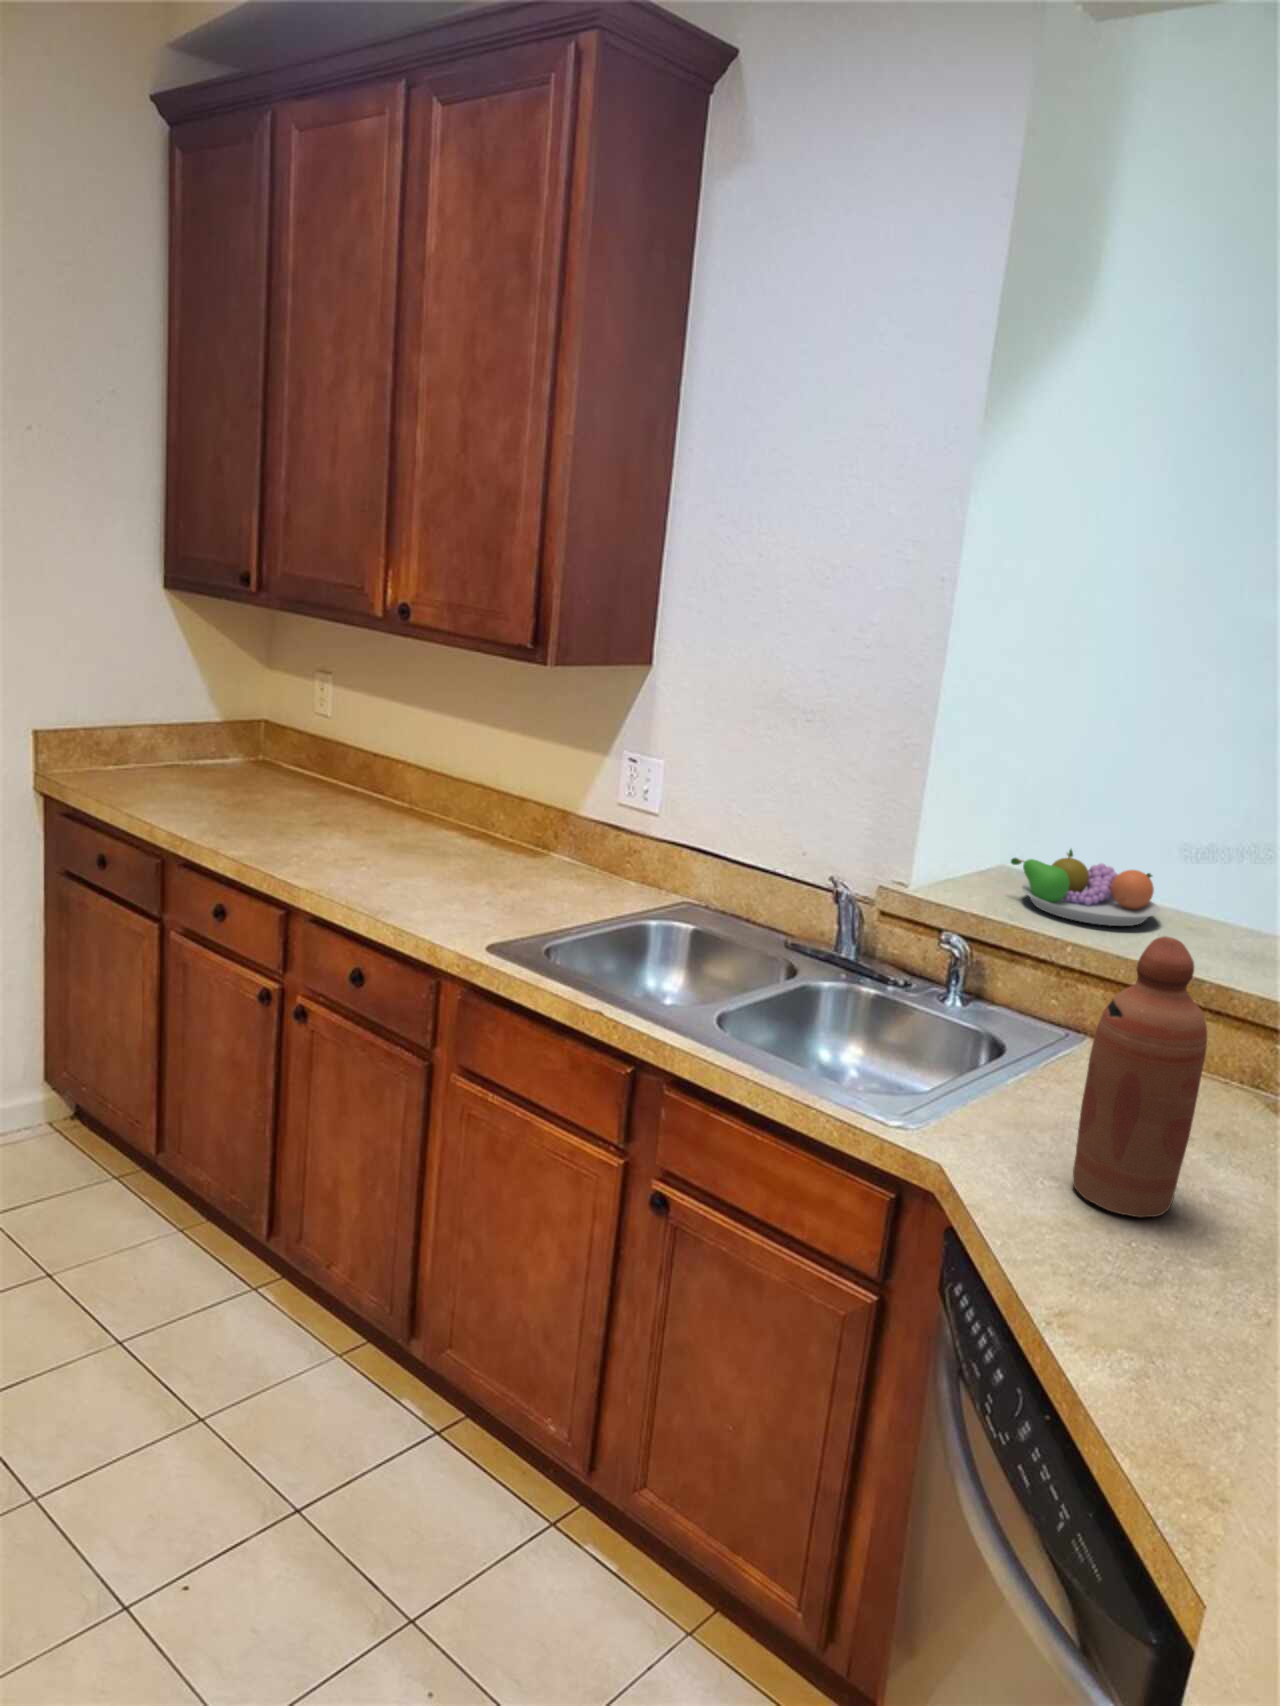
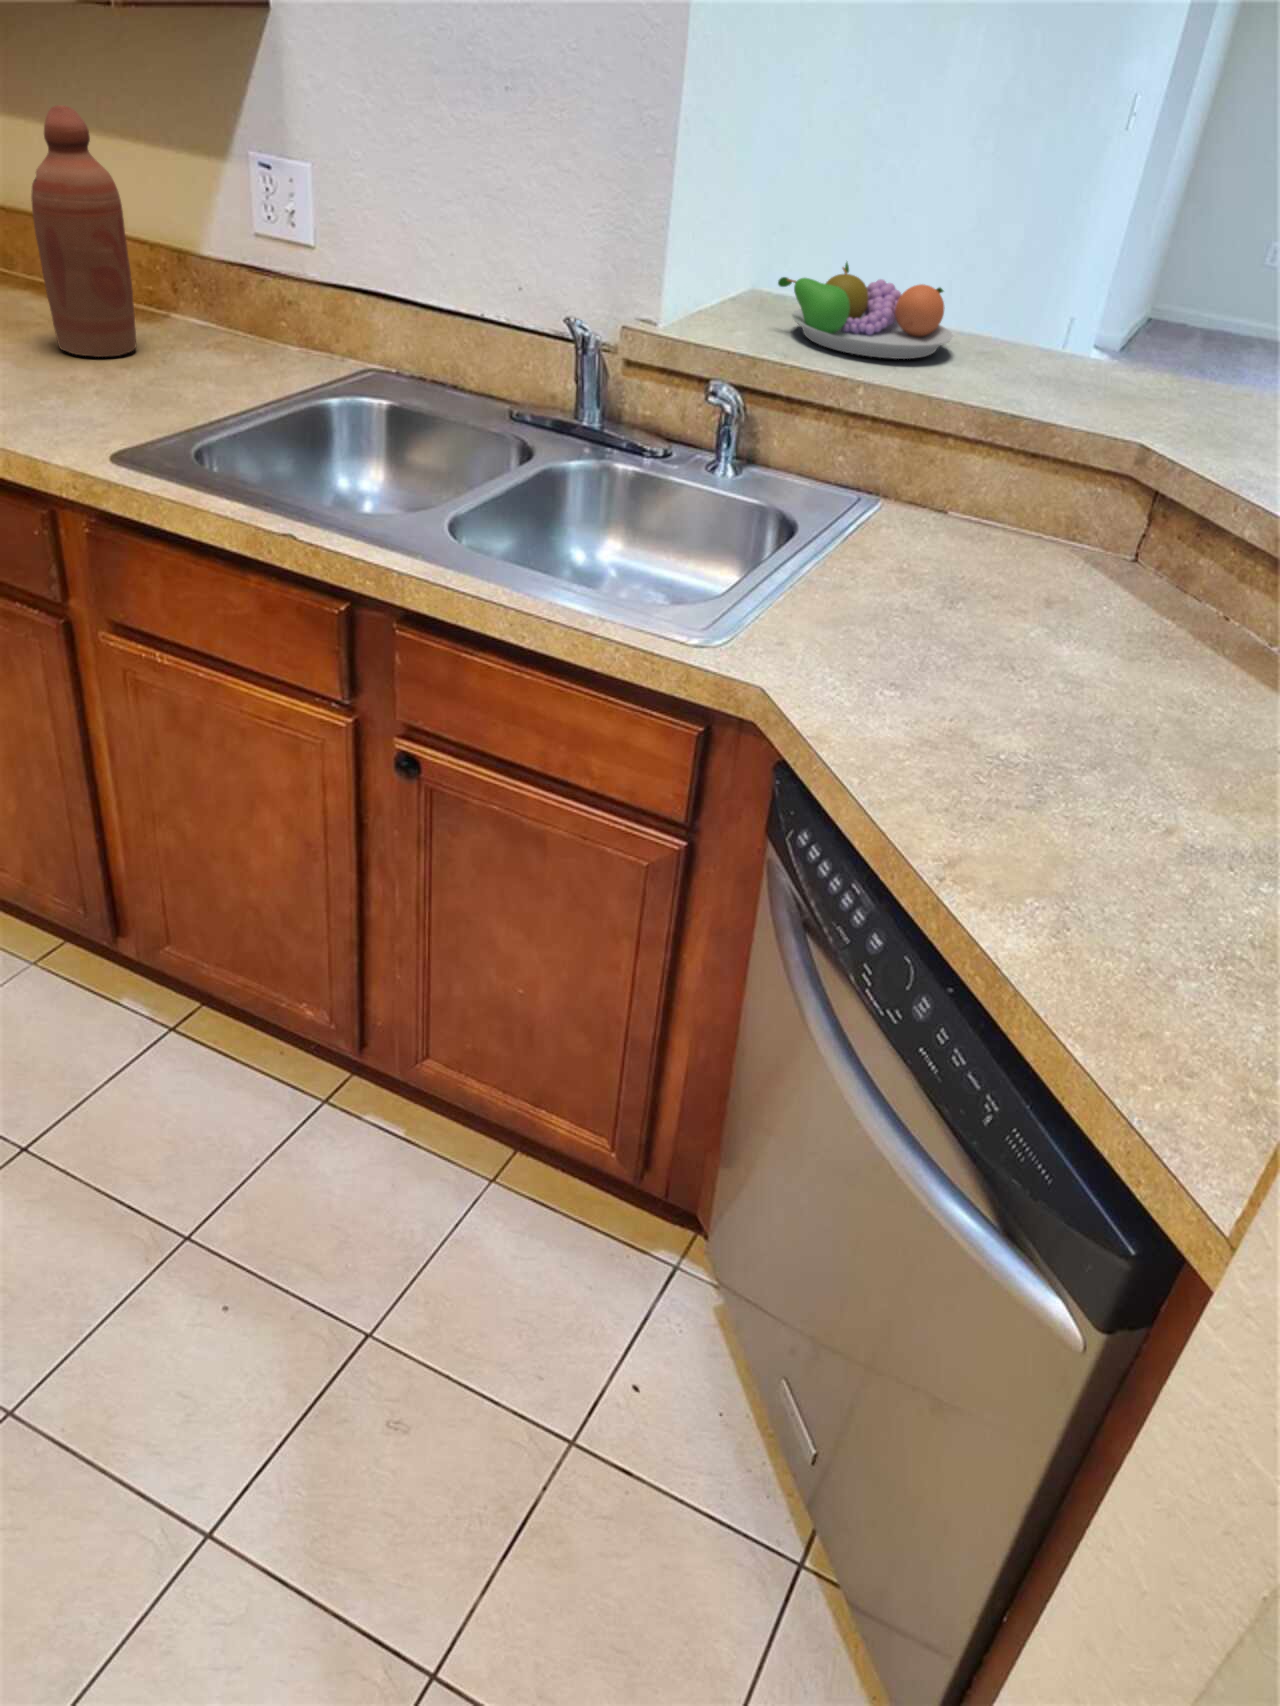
bottle: present [1073,936,1207,1218] -> present [31,105,136,357]

